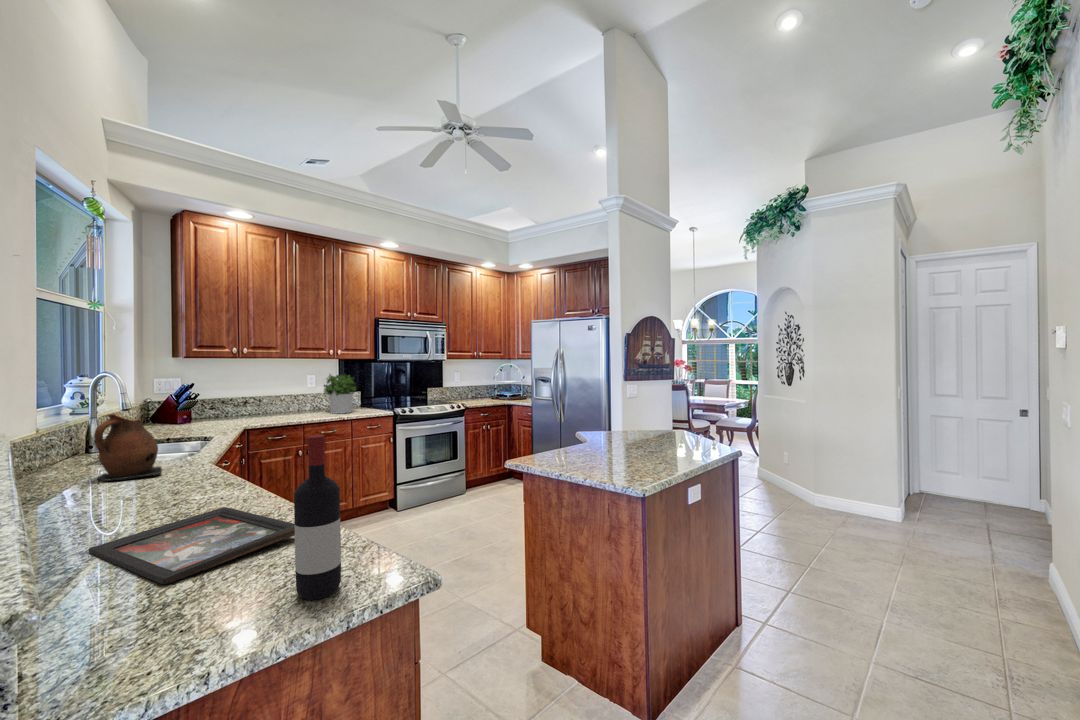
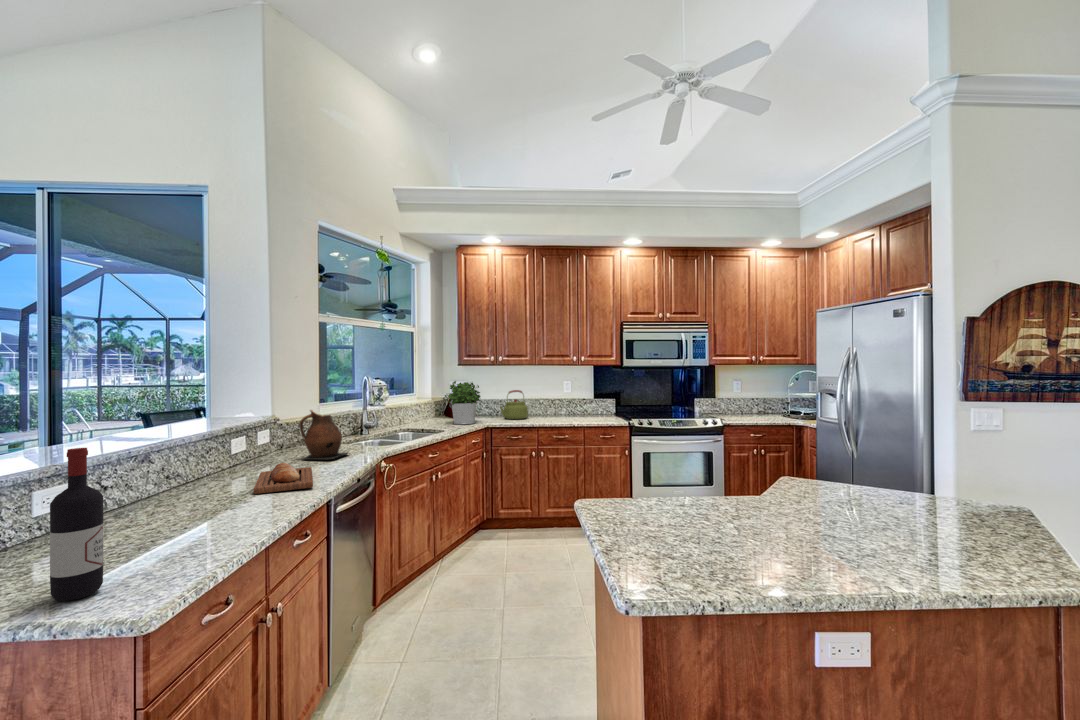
potted plant: present [324,374,356,414] -> present [445,381,481,424]
kettle: none [245,386,277,419] -> present [500,390,528,419]
bread loaf: none [108,478,244,512] -> present [253,463,313,494]
decorative tray: present [89,507,295,584] -> none [84,496,255,549]

